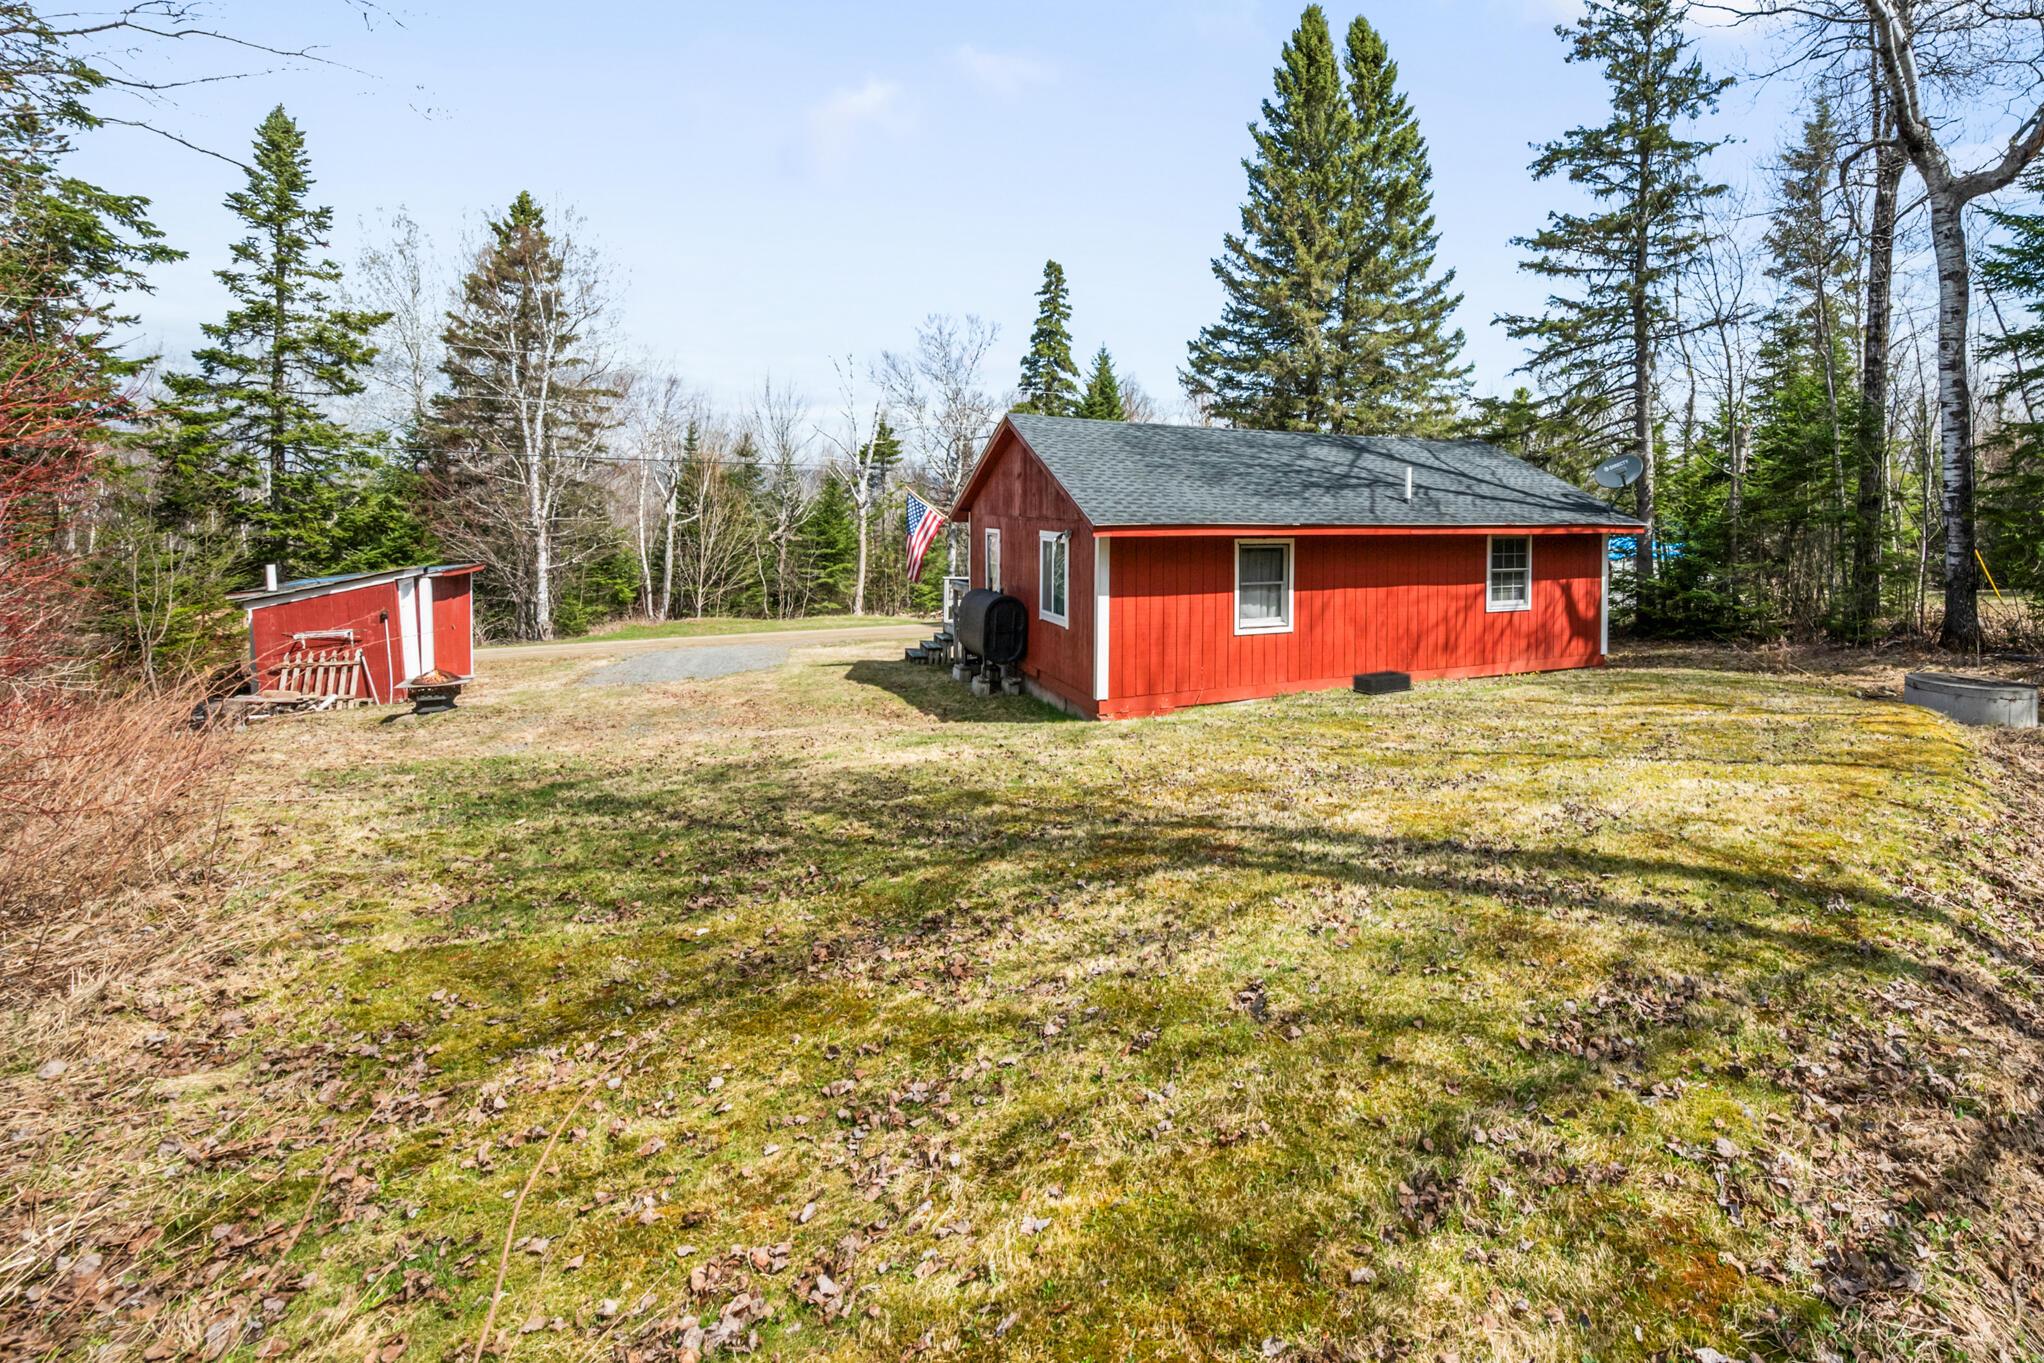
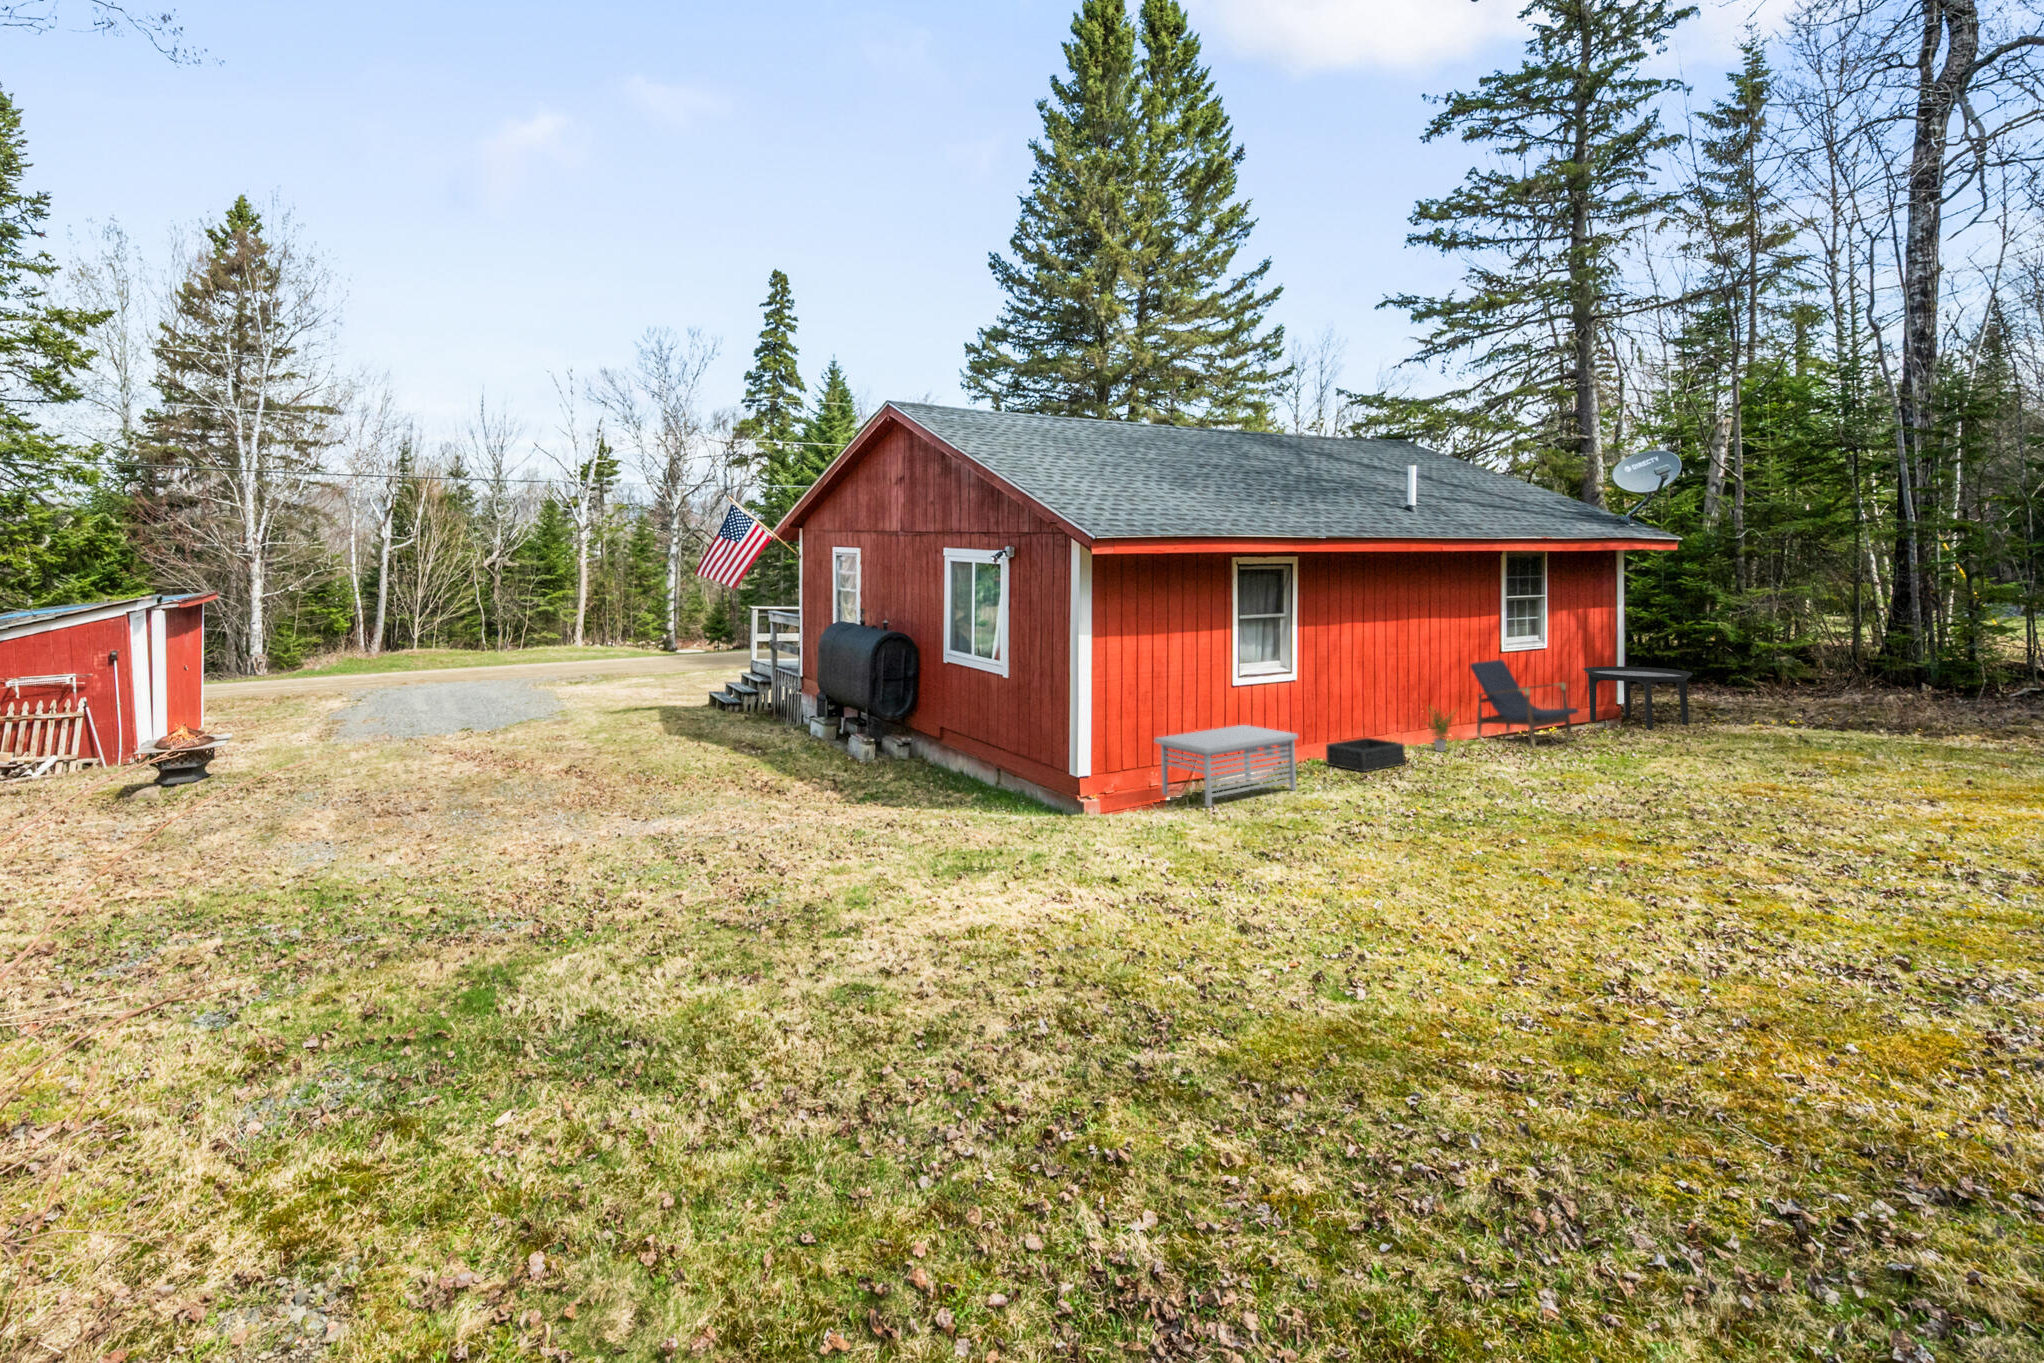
lounge chair: none [1491,610,1565,678] -> present [1470,660,1578,748]
round table: none [1598,616,1673,664] -> present [1583,666,1693,729]
potted plant: none [1435,644,1467,681] -> present [1428,708,1457,752]
storage bench: none [1196,659,1307,719] -> present [1154,725,1298,808]

